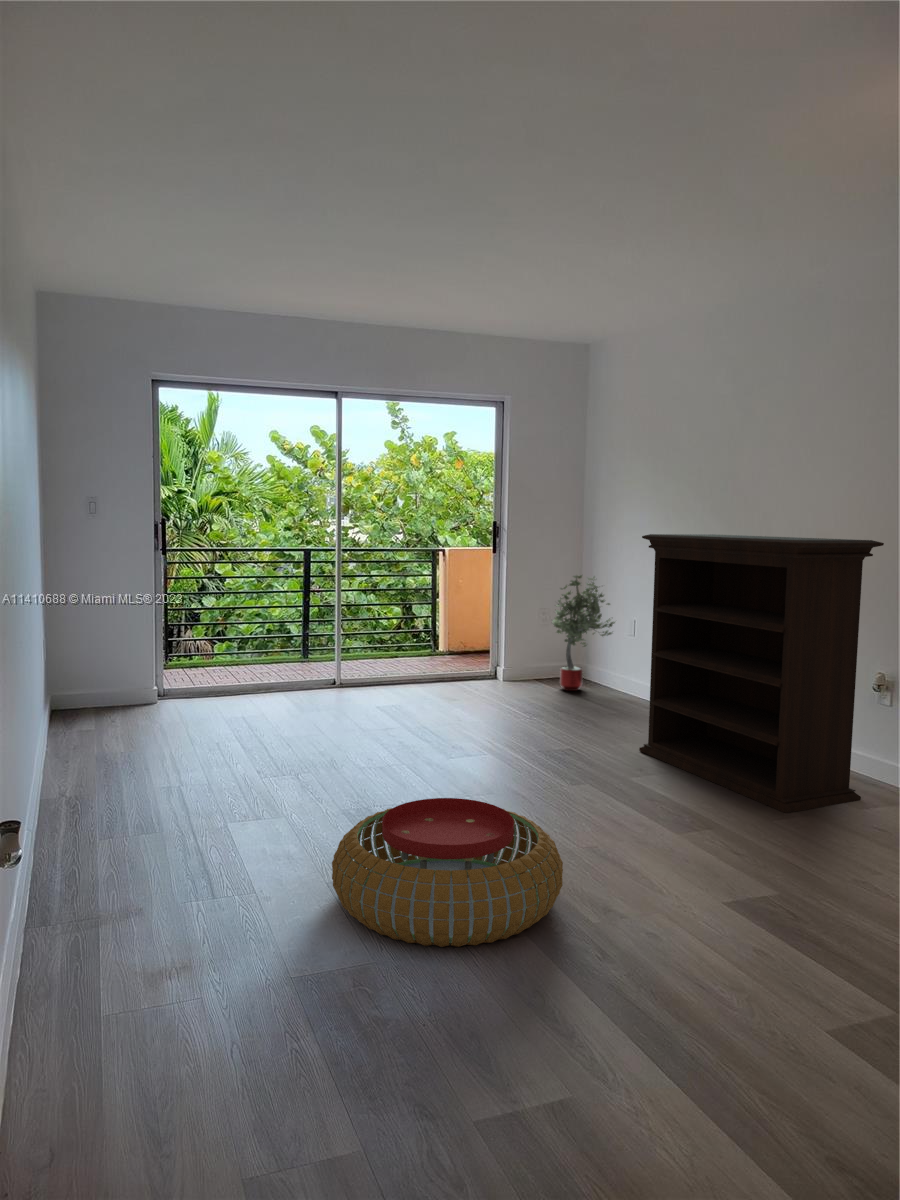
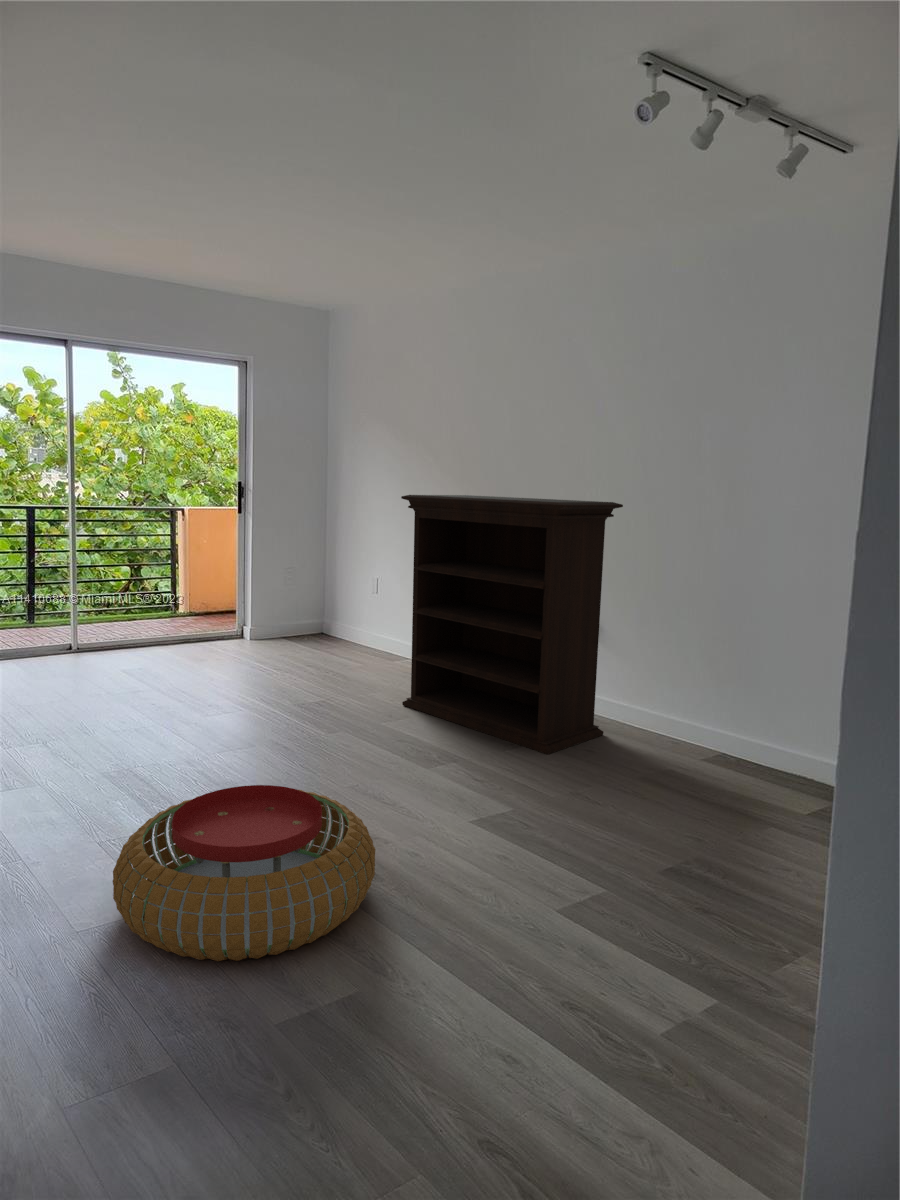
potted tree: present [552,575,615,691] -> none [297,533,363,647]

